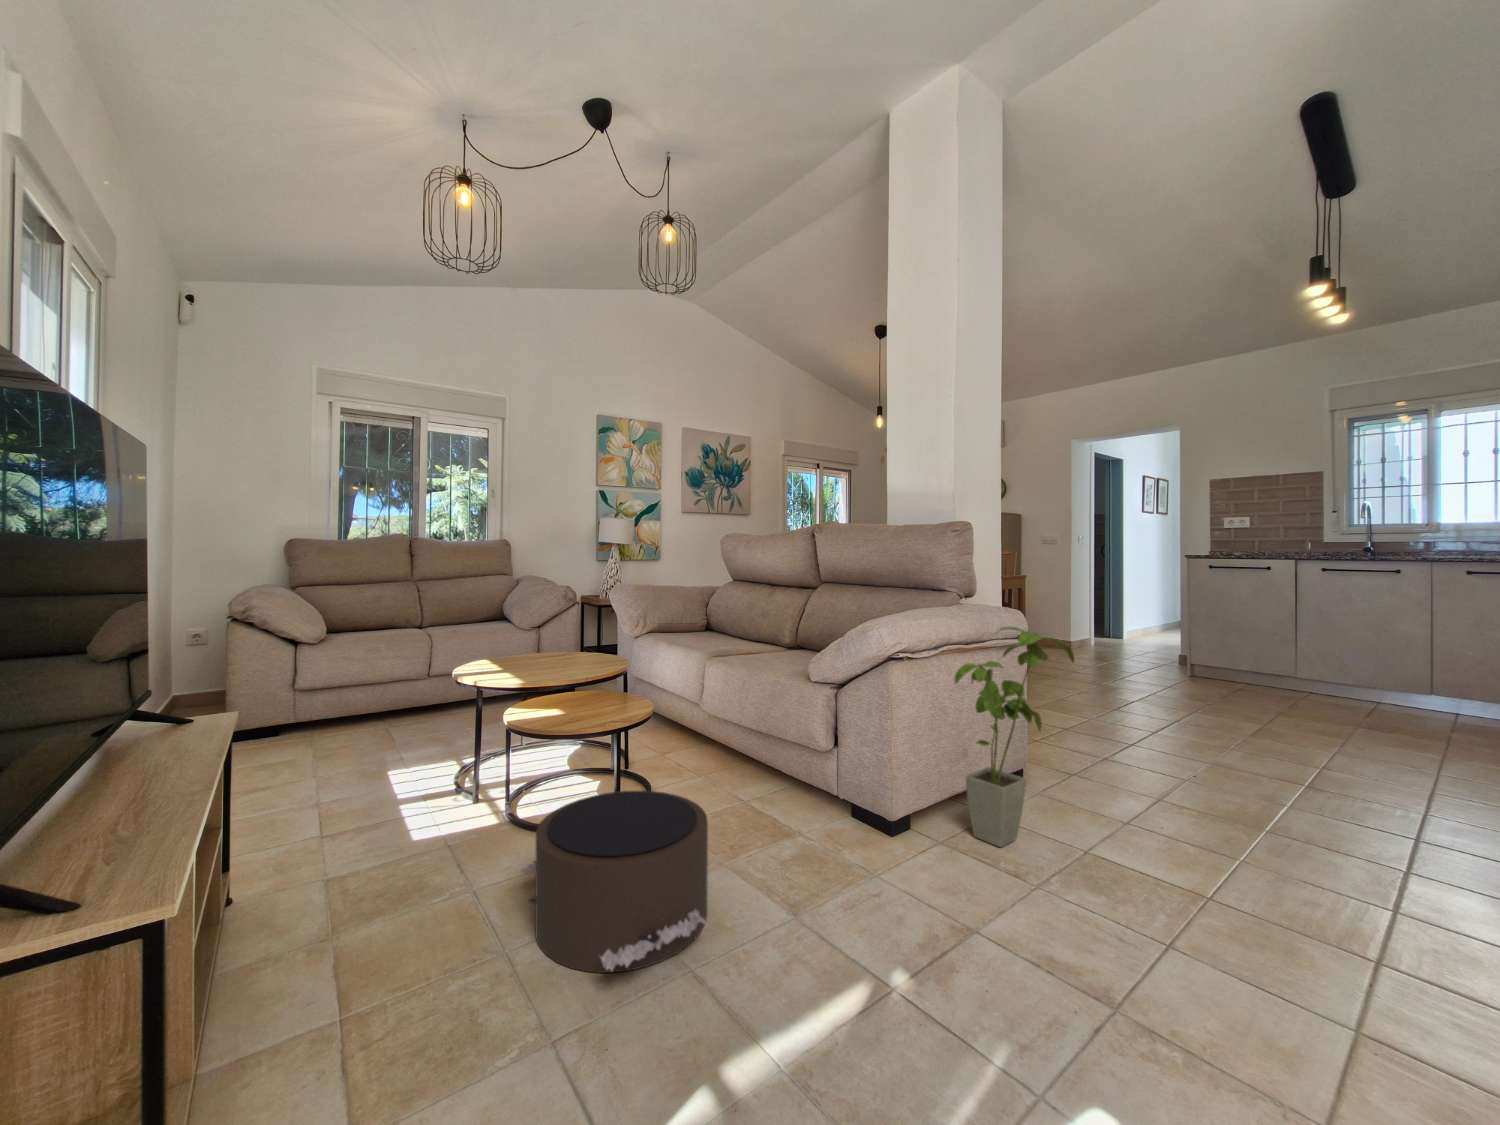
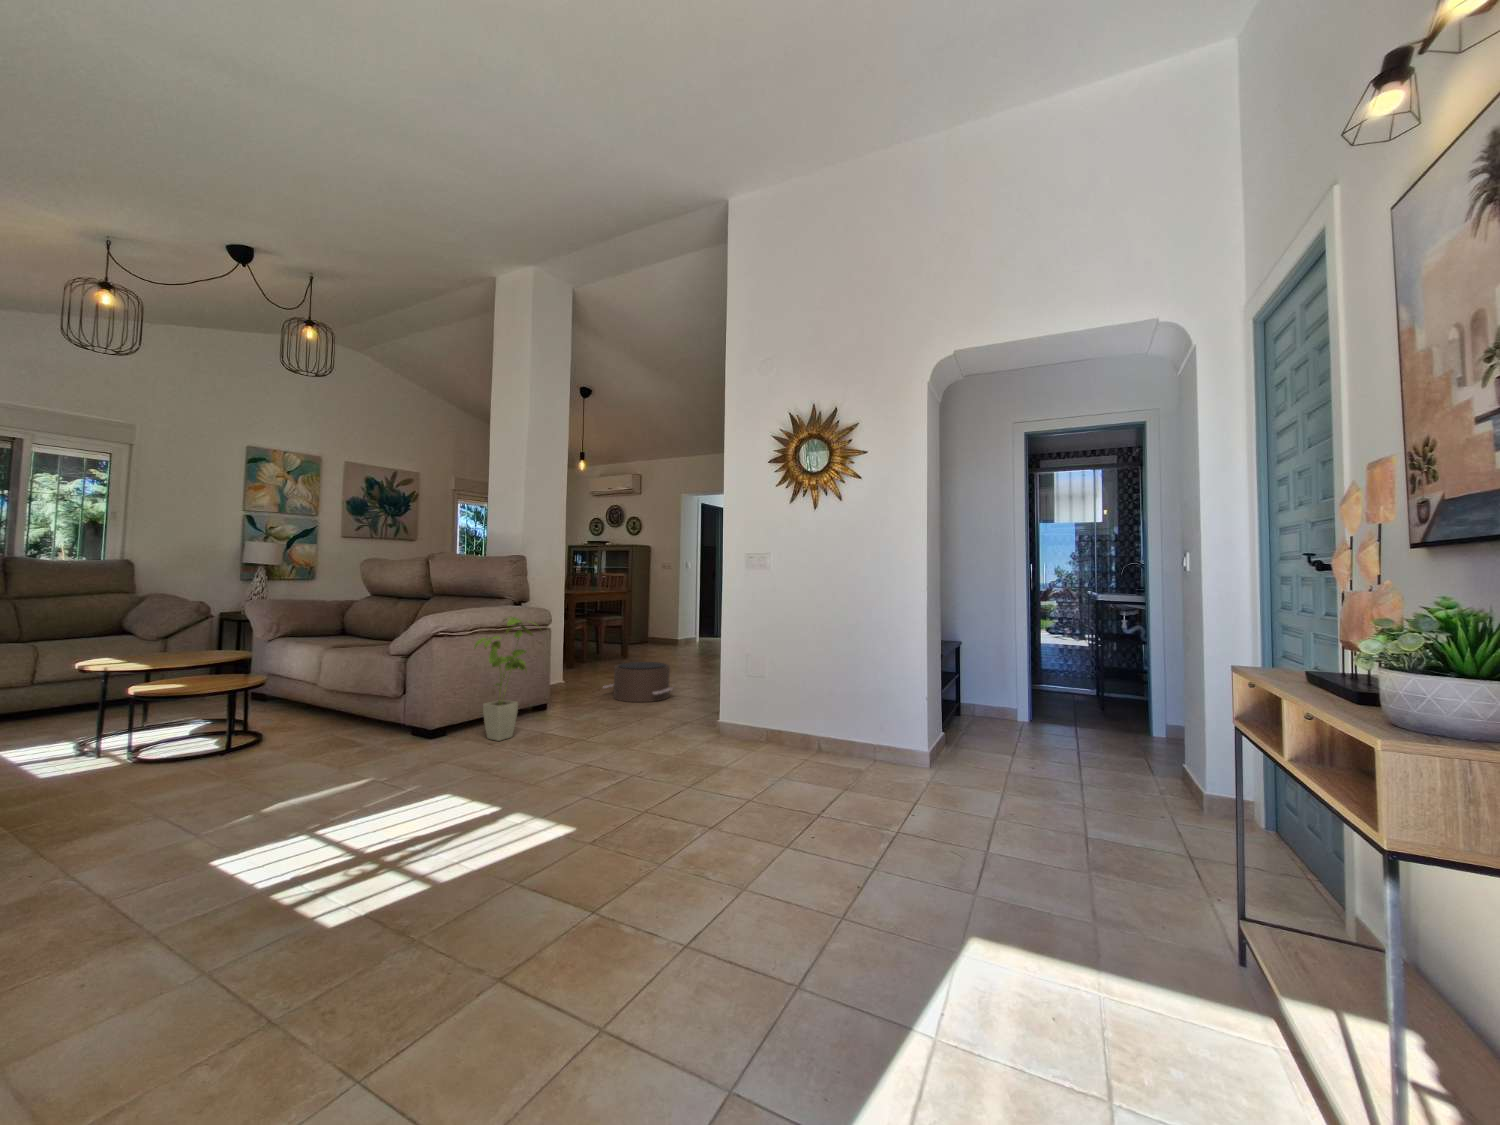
pouf: present [521,791,708,973] -> present [603,662,674,702]

